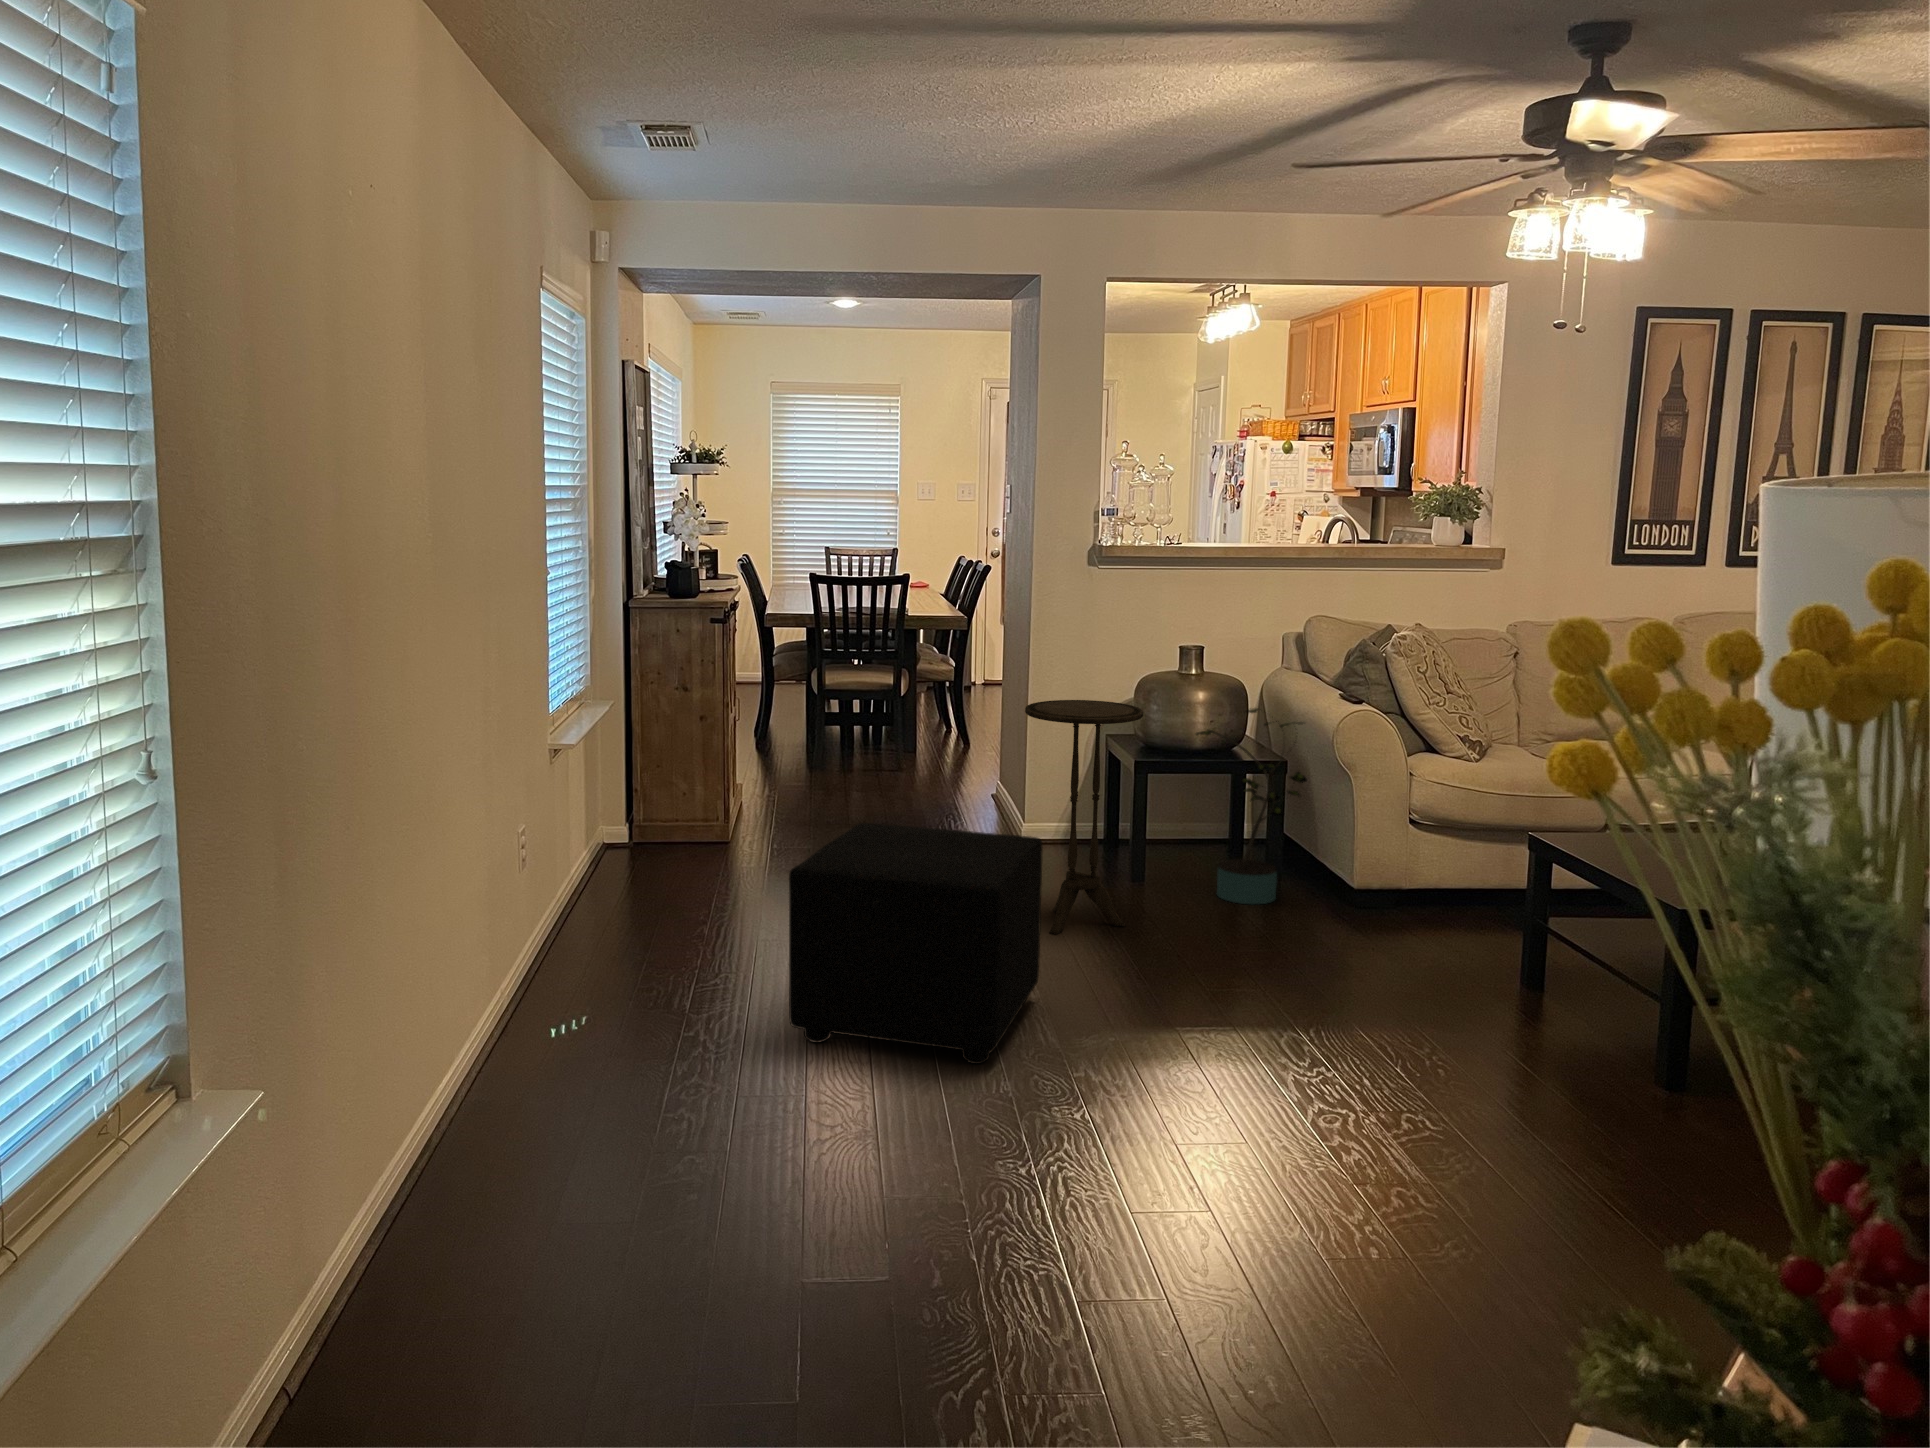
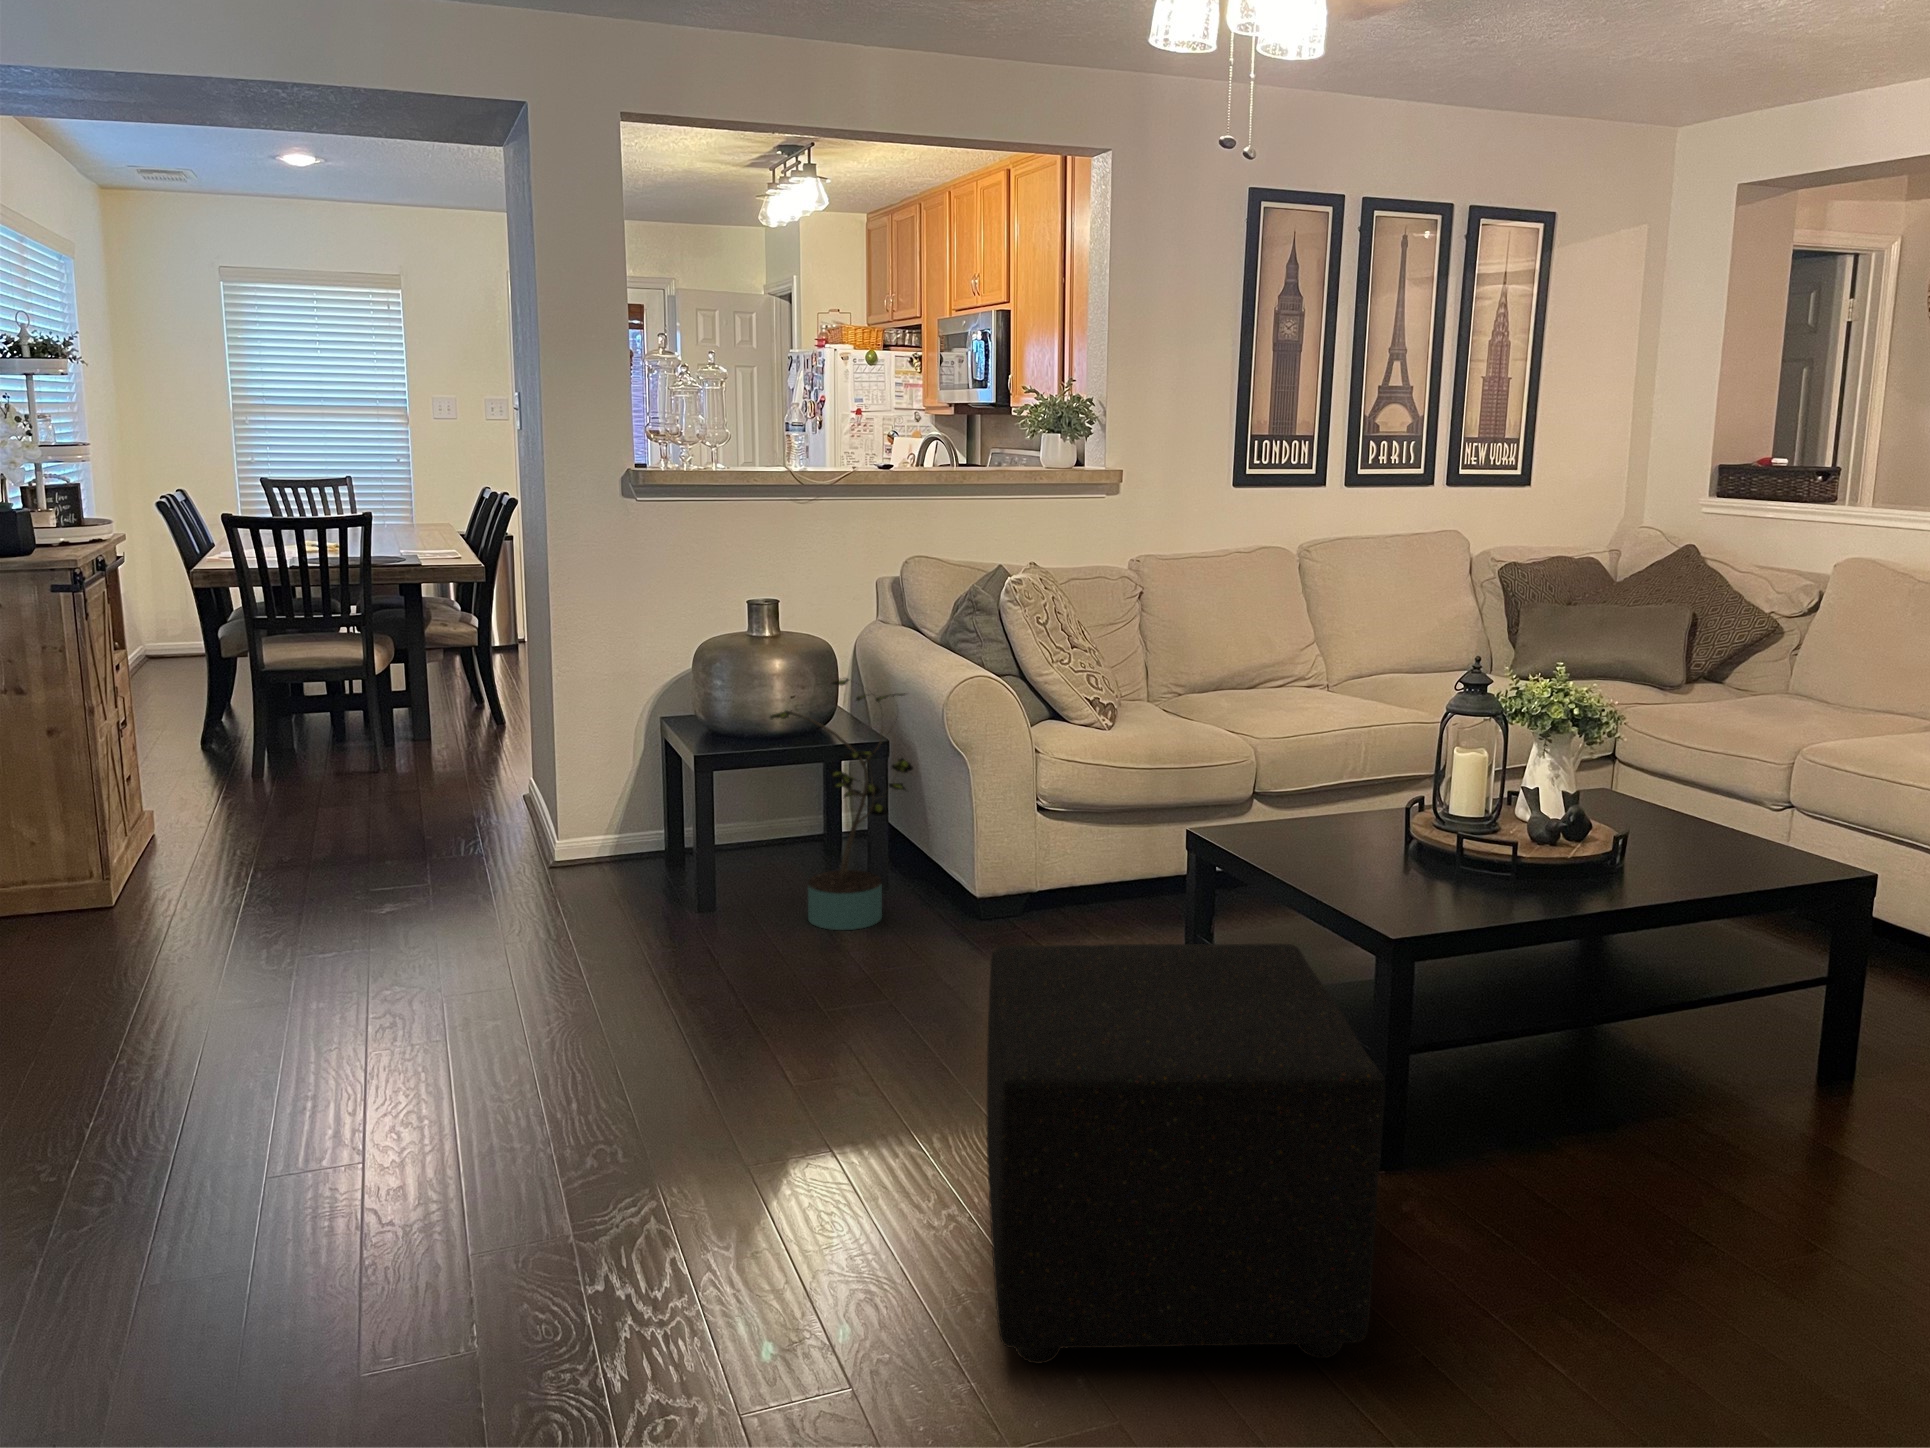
side table: present [1025,700,1143,935] -> none [526,684,694,1014]
ottoman: present [789,823,1043,1064] -> present [987,944,1385,1364]

